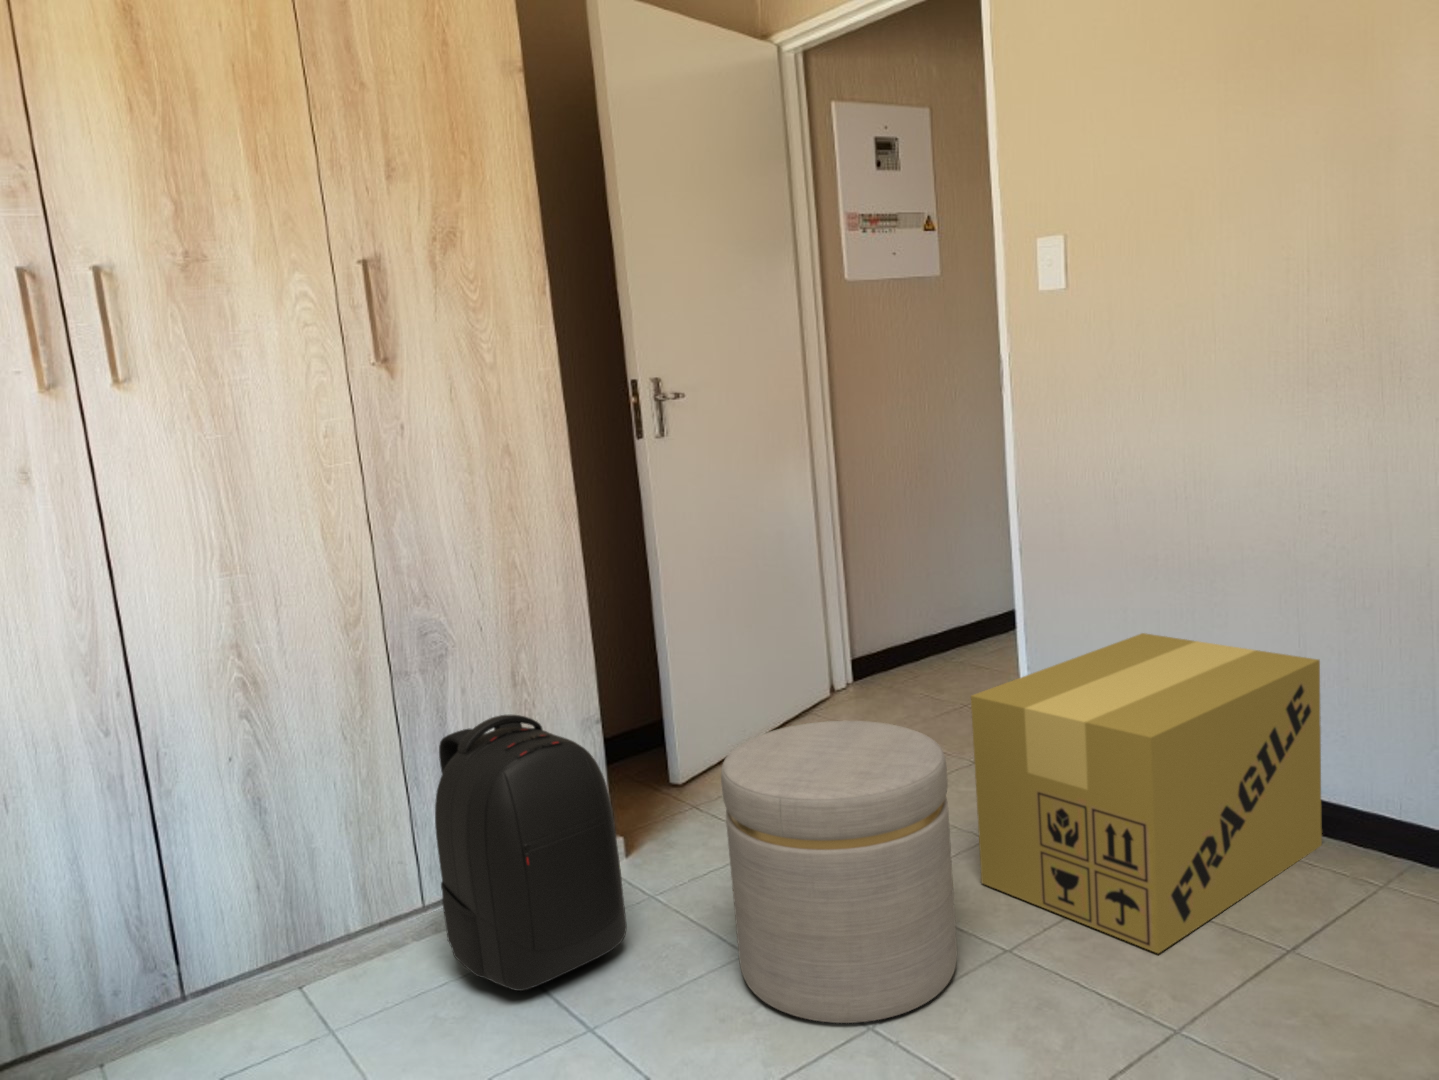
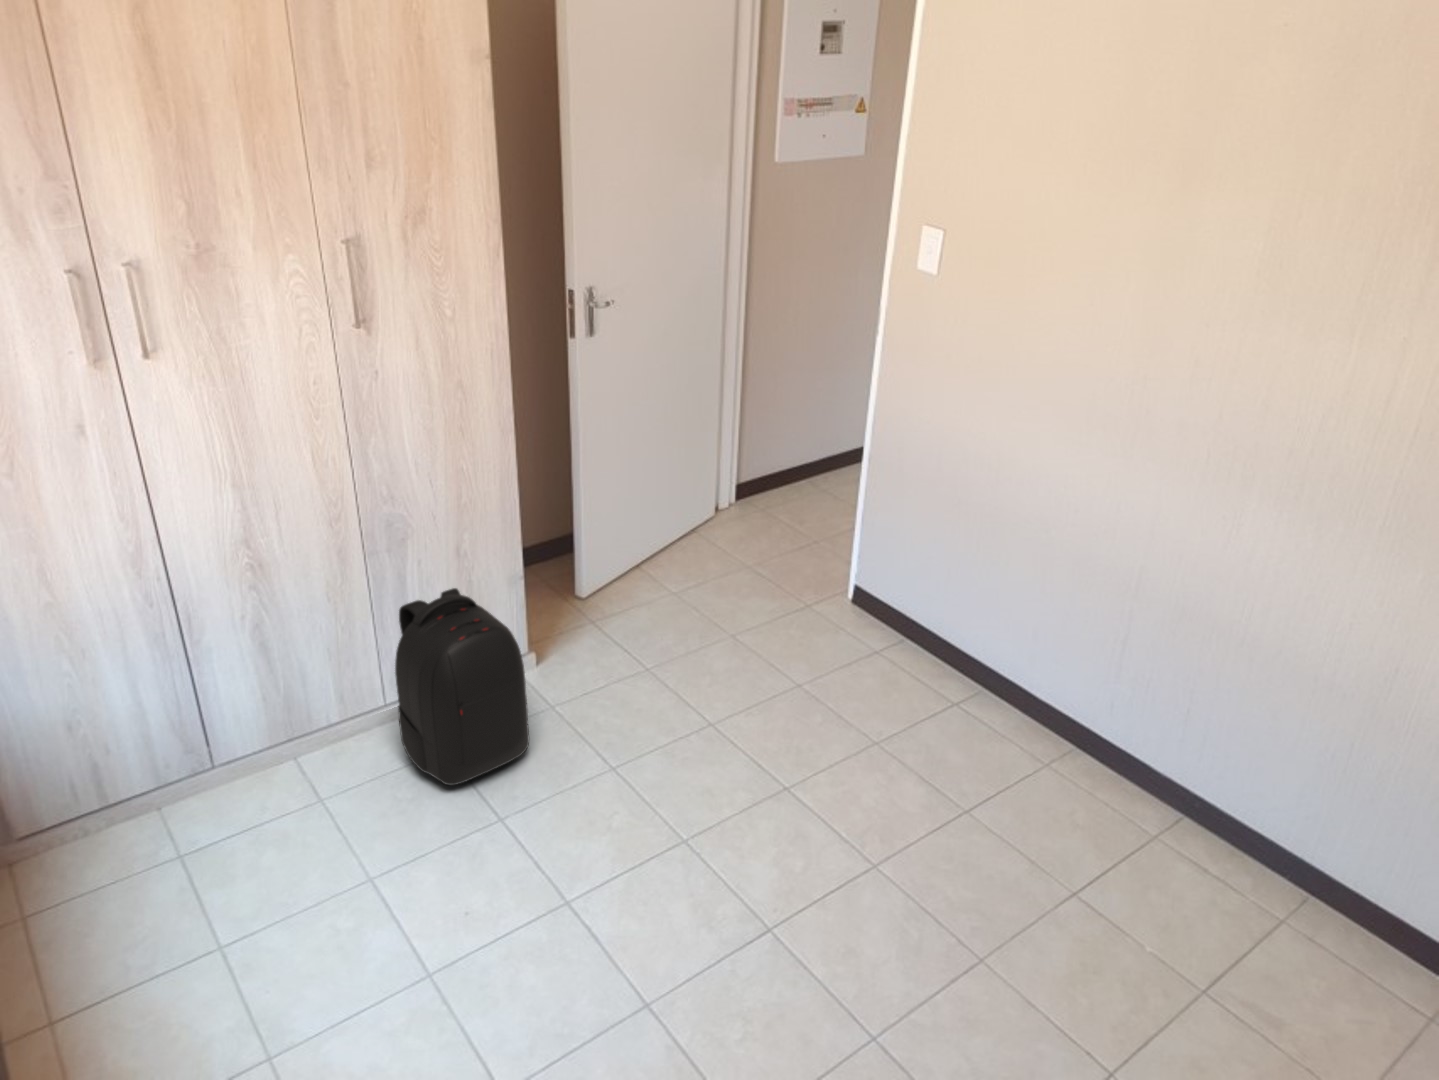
cardboard box: present [971,633,1322,953] -> none [784,553,1049,805]
ottoman: present [721,721,957,1023] -> none [602,624,760,837]

